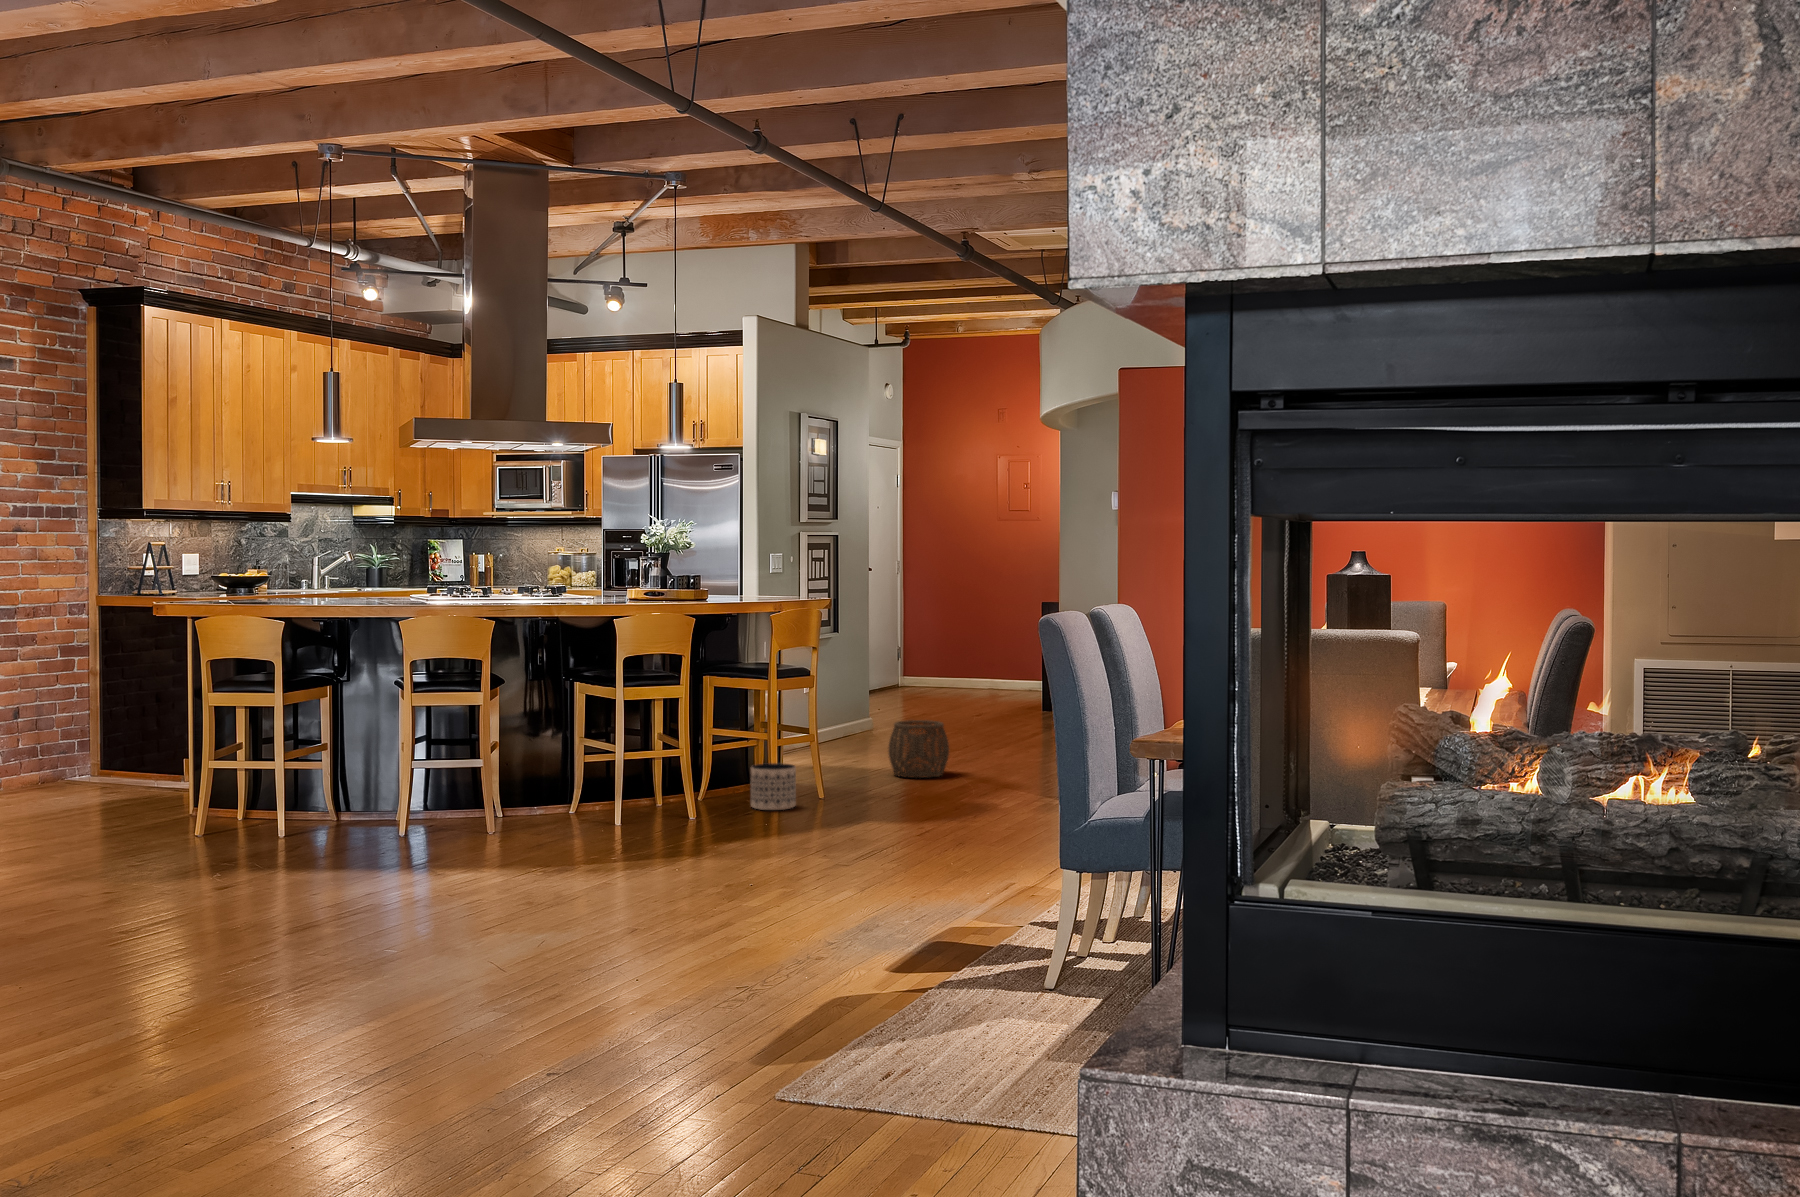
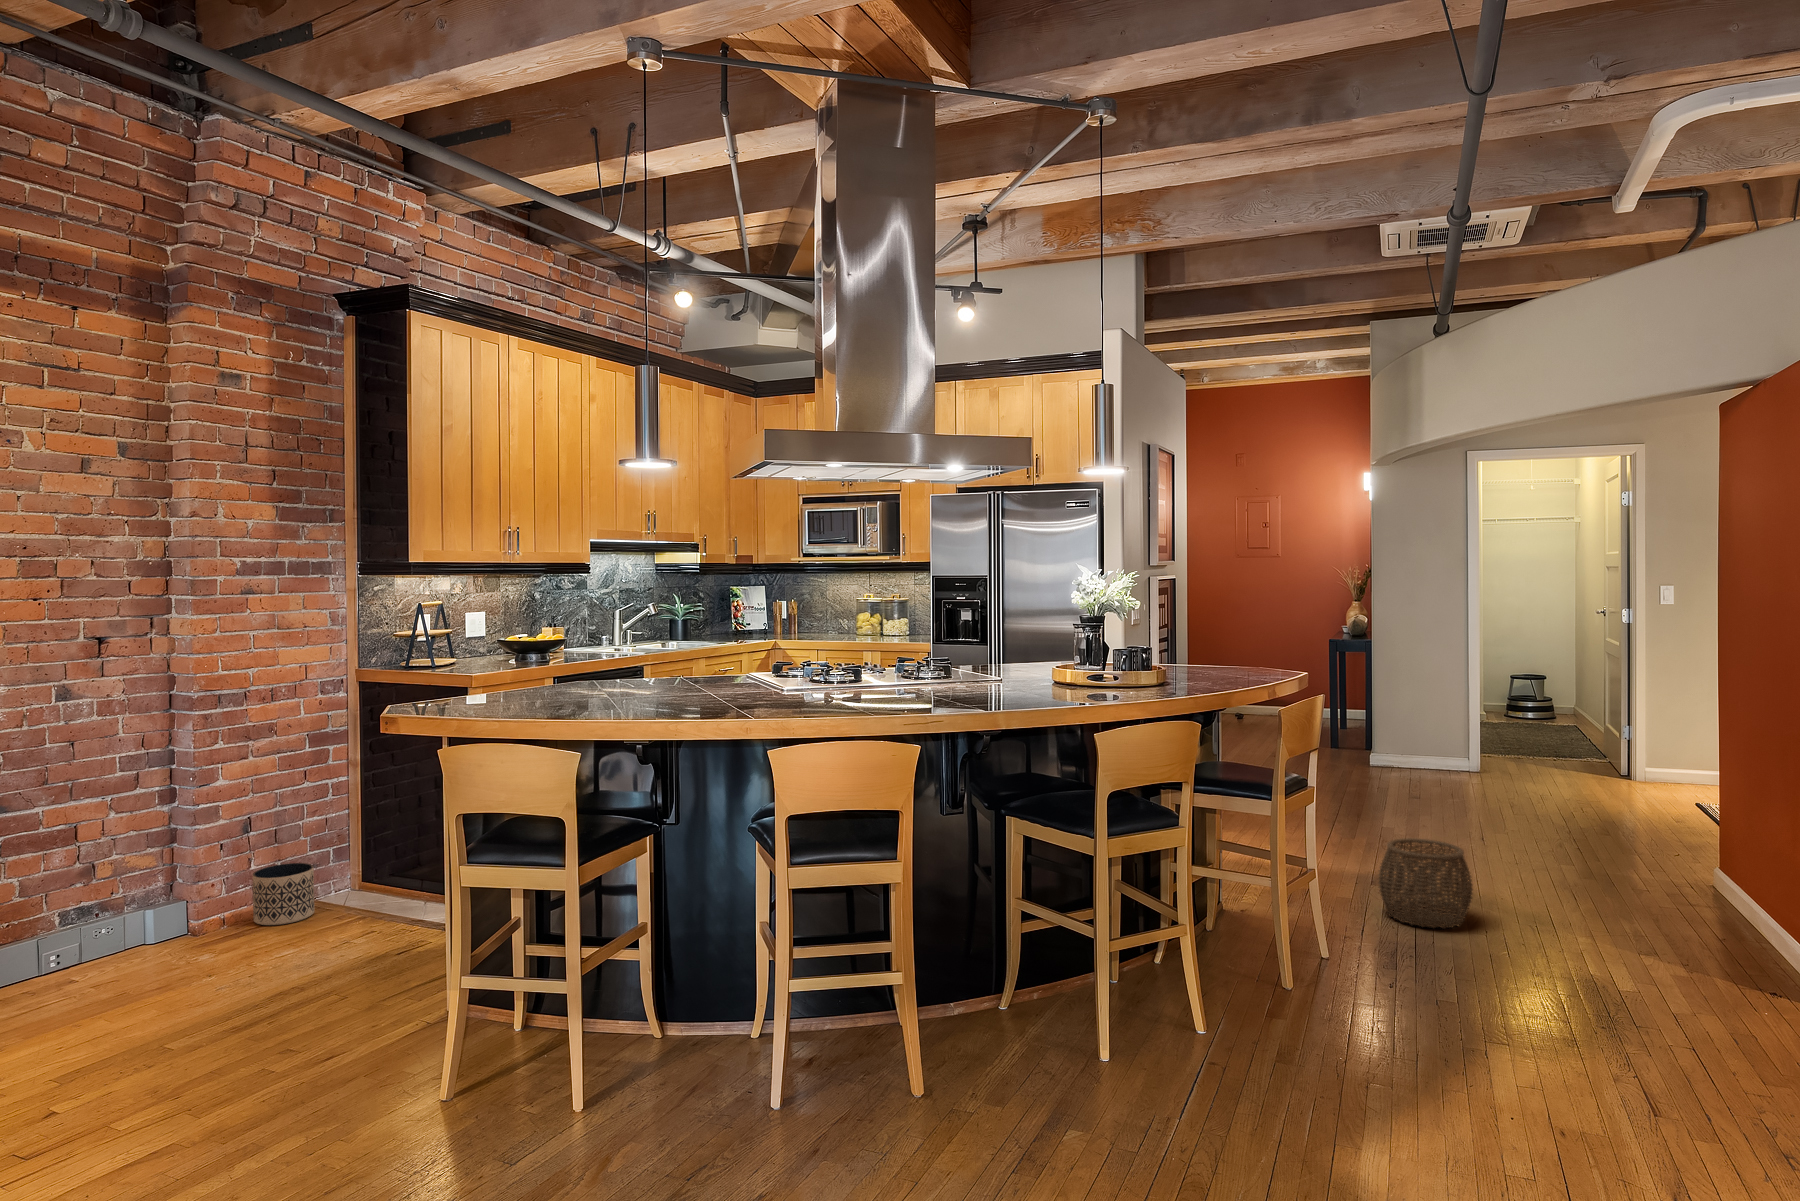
planter: present [751,763,796,810] -> present [253,863,314,925]

